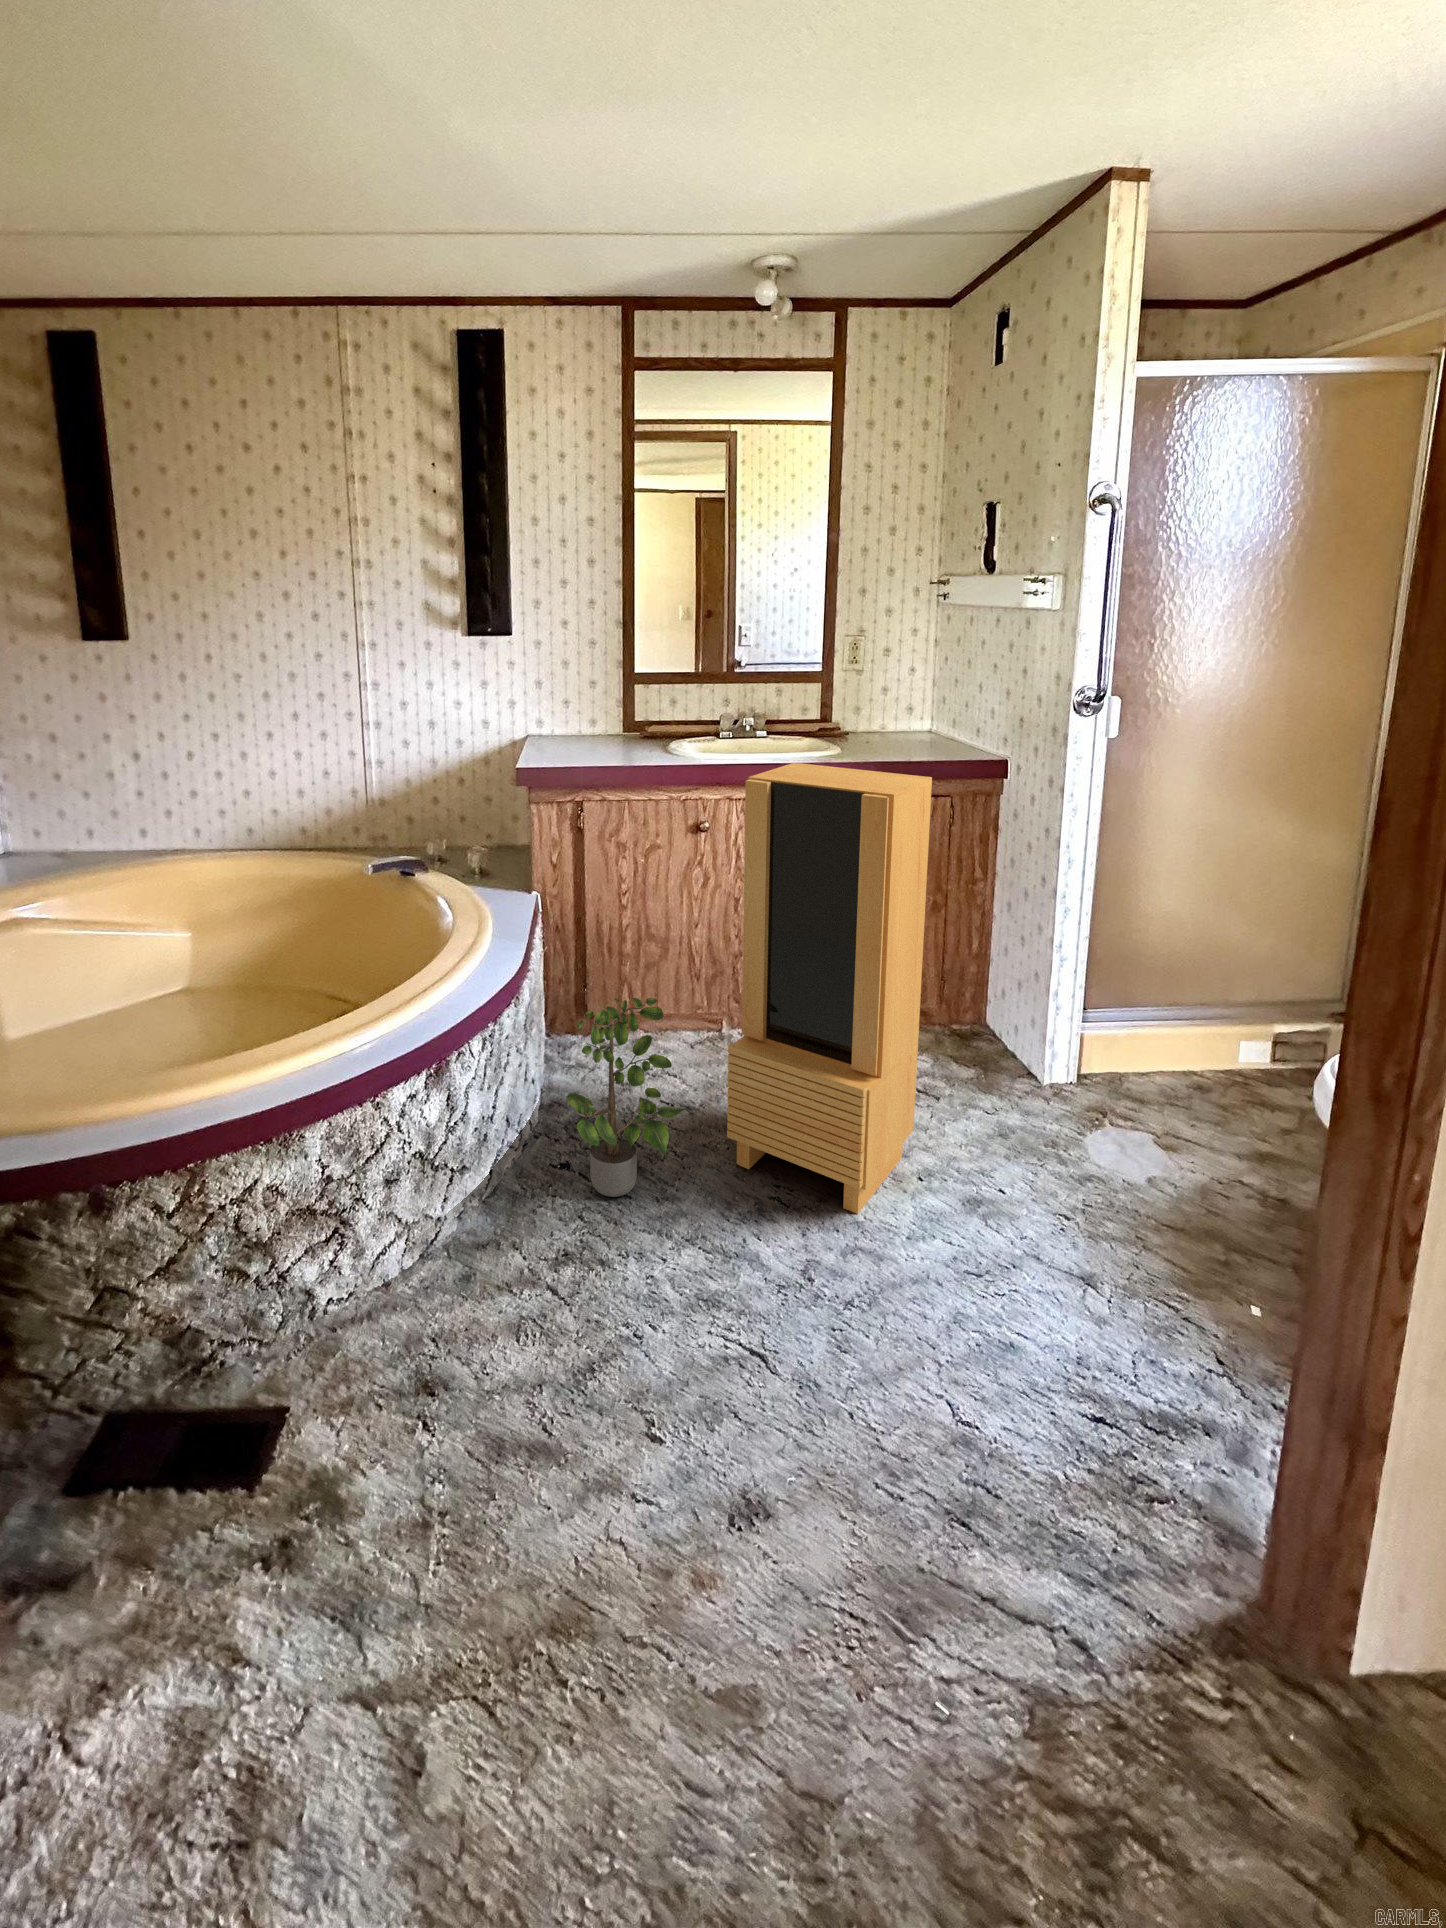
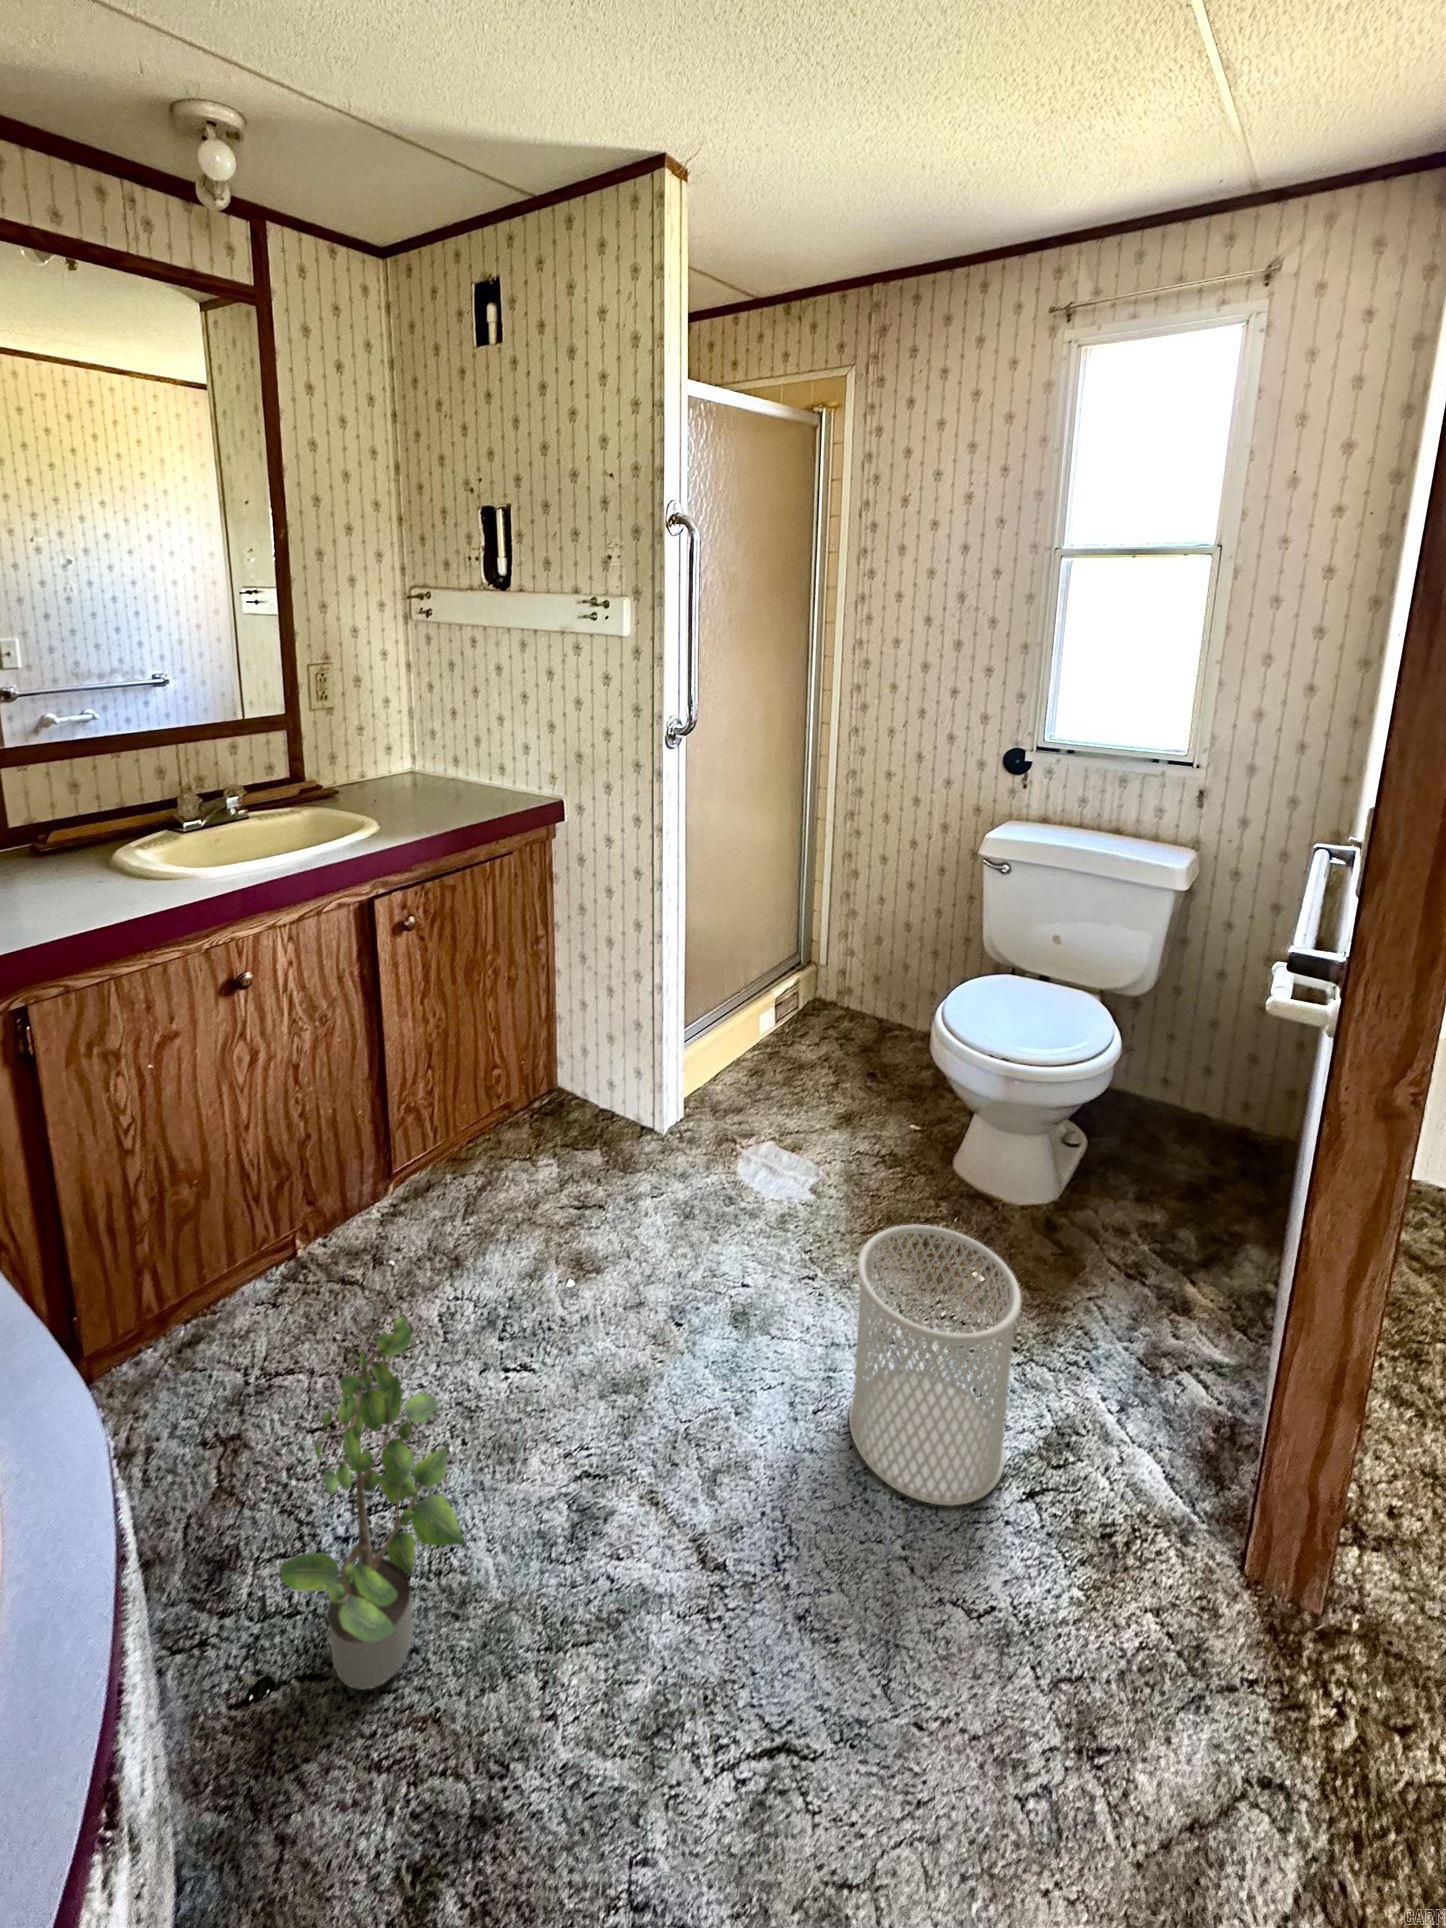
storage cabinet: present [727,763,932,1214] -> none [459,859,687,1463]
wastebasket: none [975,1138,1145,1386] -> present [849,1225,1021,1506]

